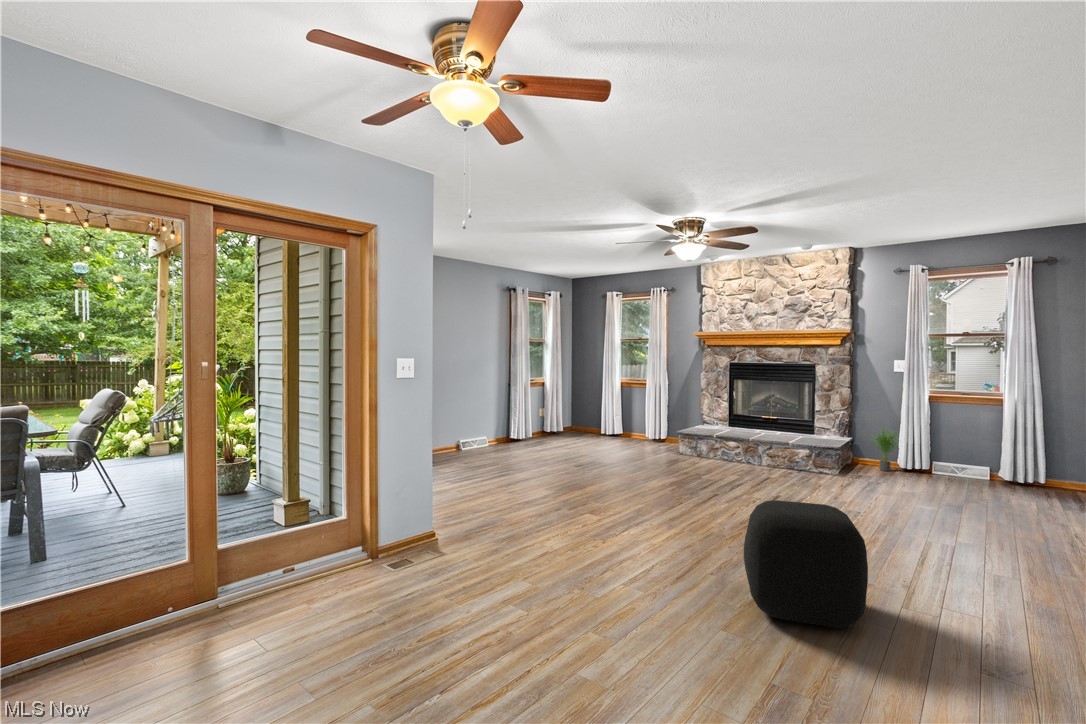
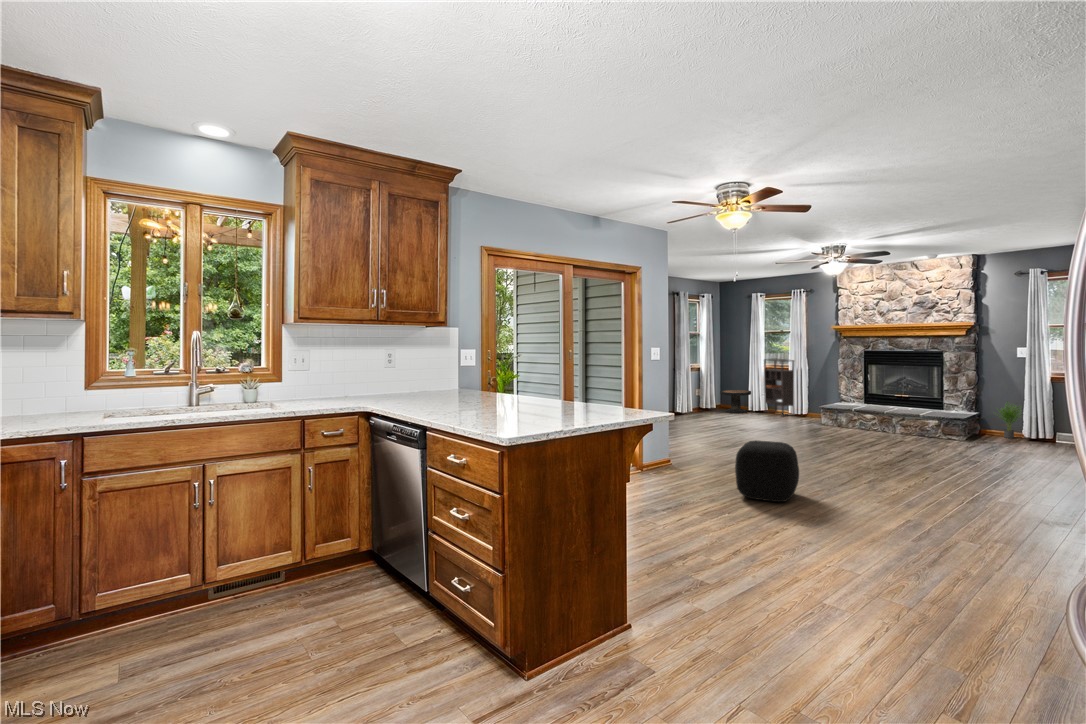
bookshelf: none [618,371,653,442] -> present [764,359,794,416]
side table: none [567,409,604,438] -> present [720,390,751,413]
ottoman: present [744,500,868,628] -> present [735,440,799,502]

